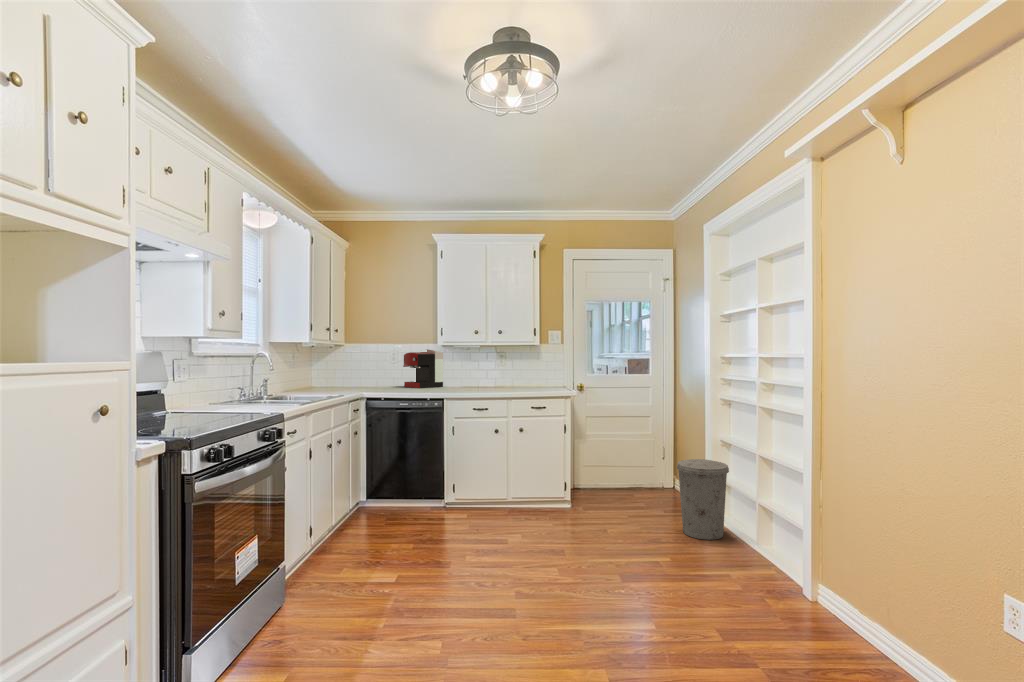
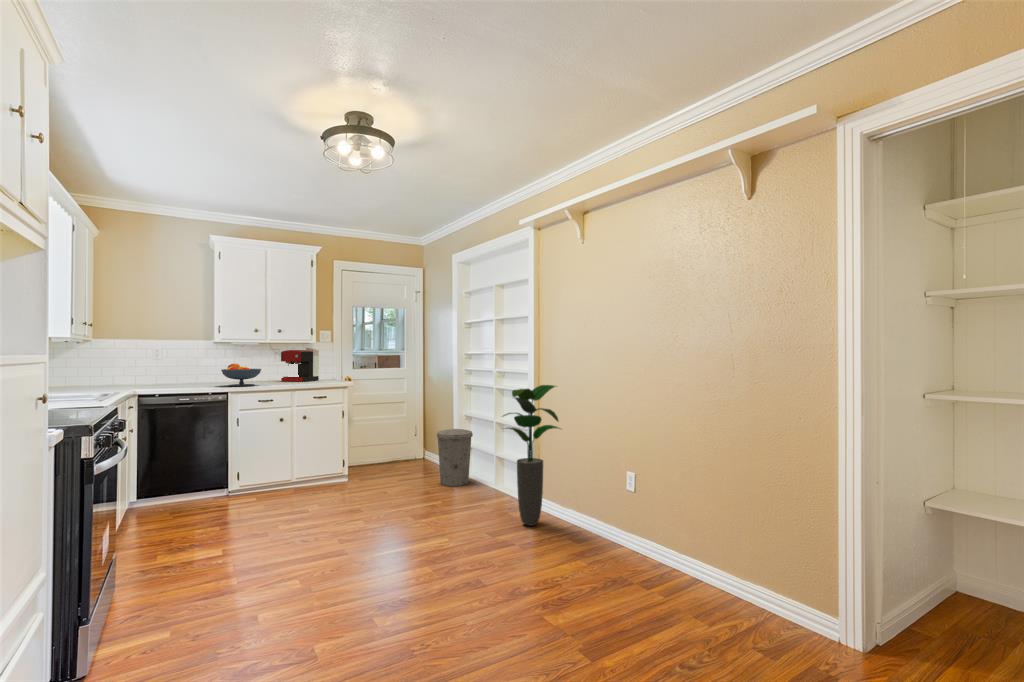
coffee maker: present [403,349,443,388] -> present [281,348,319,382]
fruit bowl: none [442,367,480,391] -> present [221,363,261,386]
potted plant: none [751,409,866,640] -> present [503,385,560,526]

